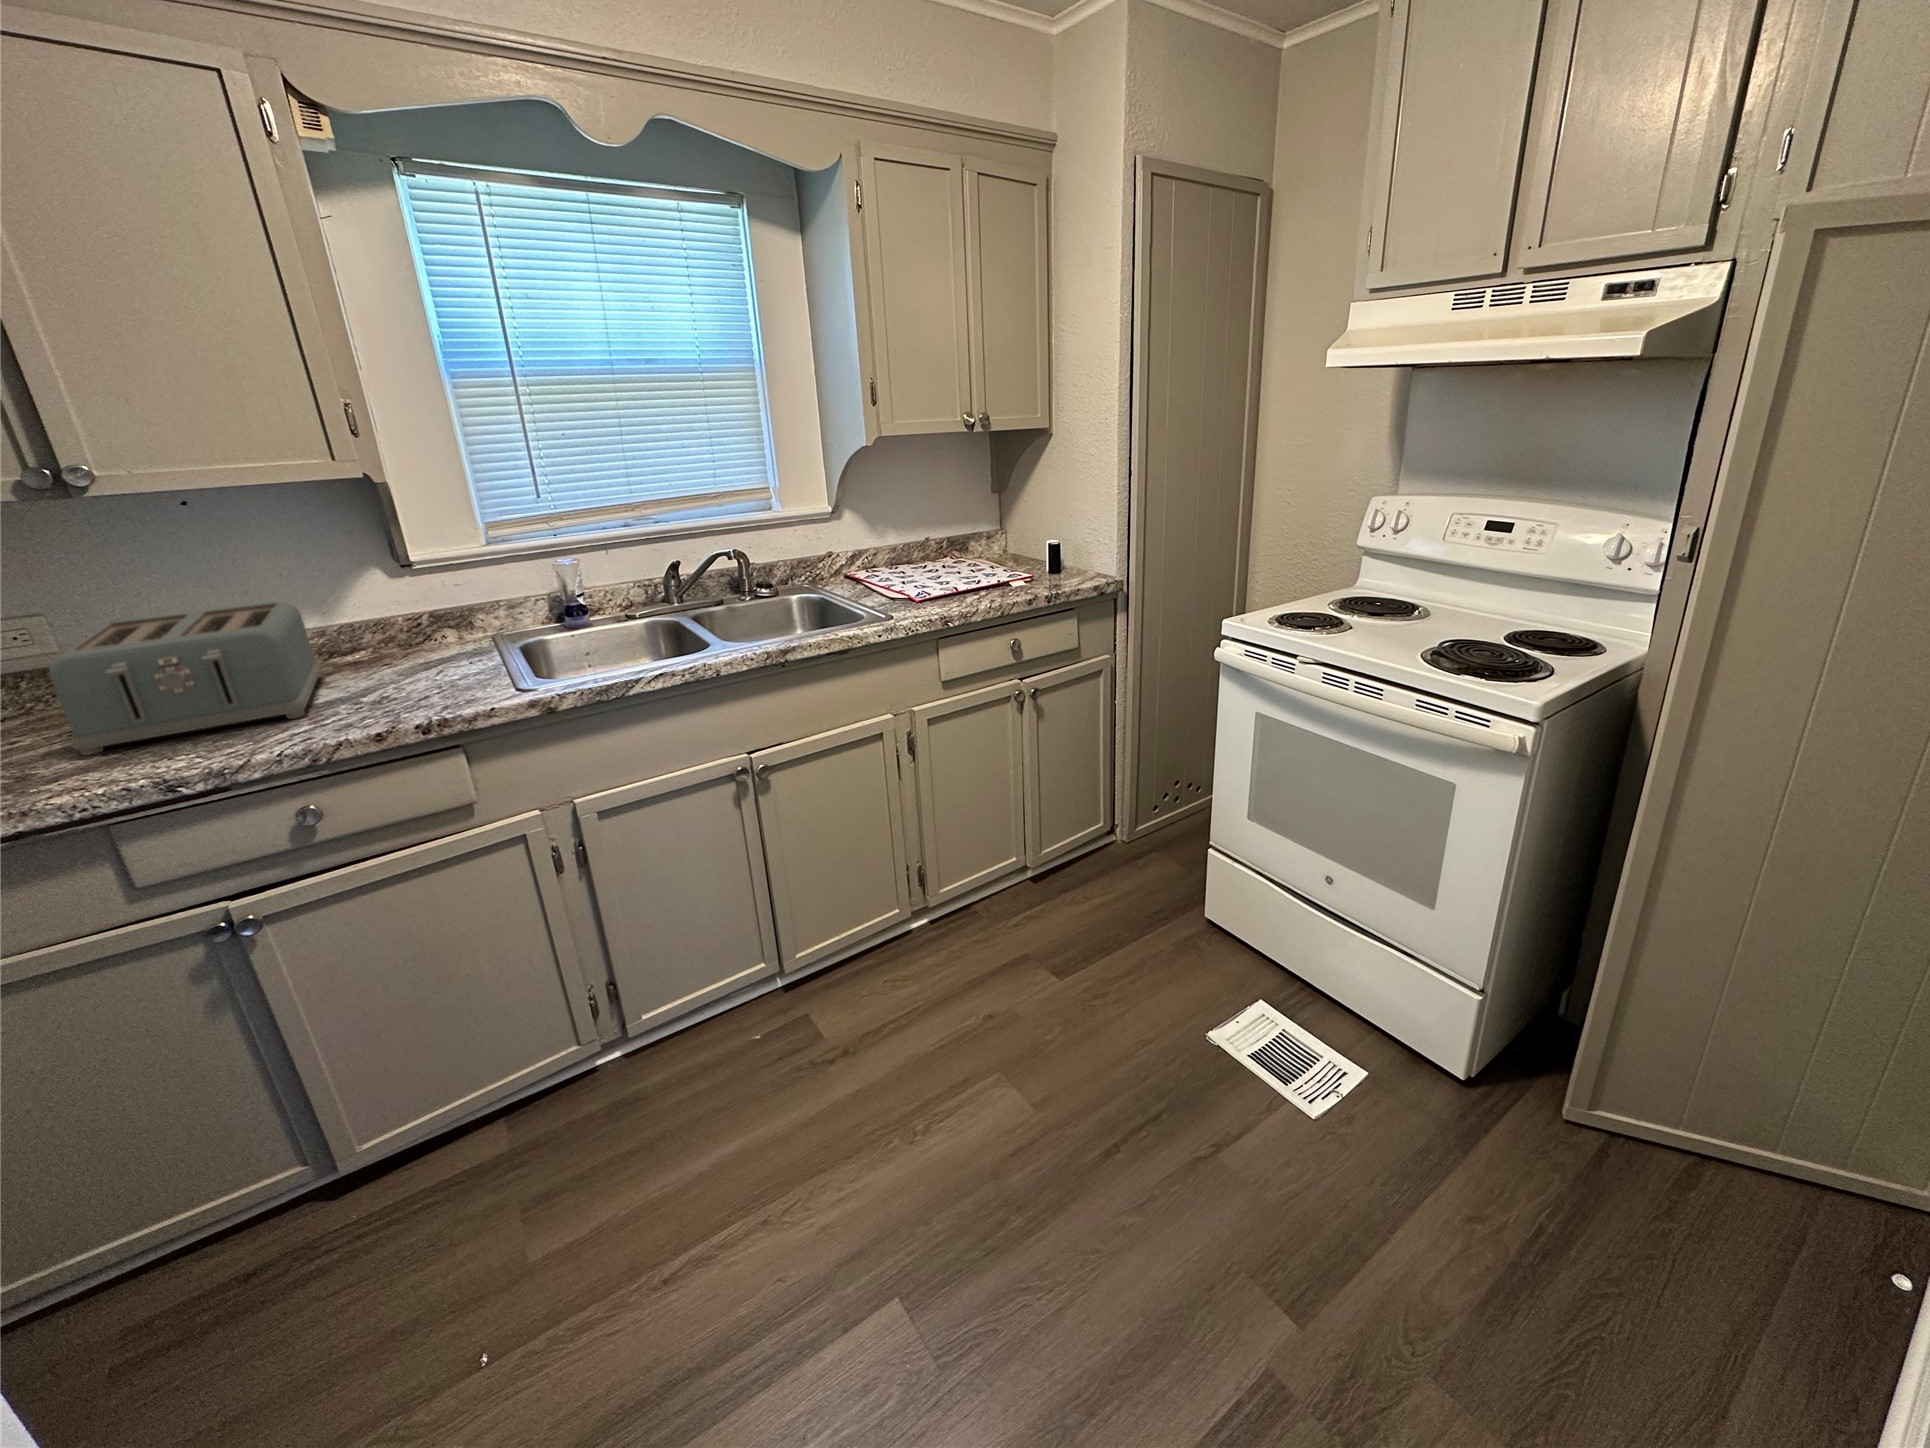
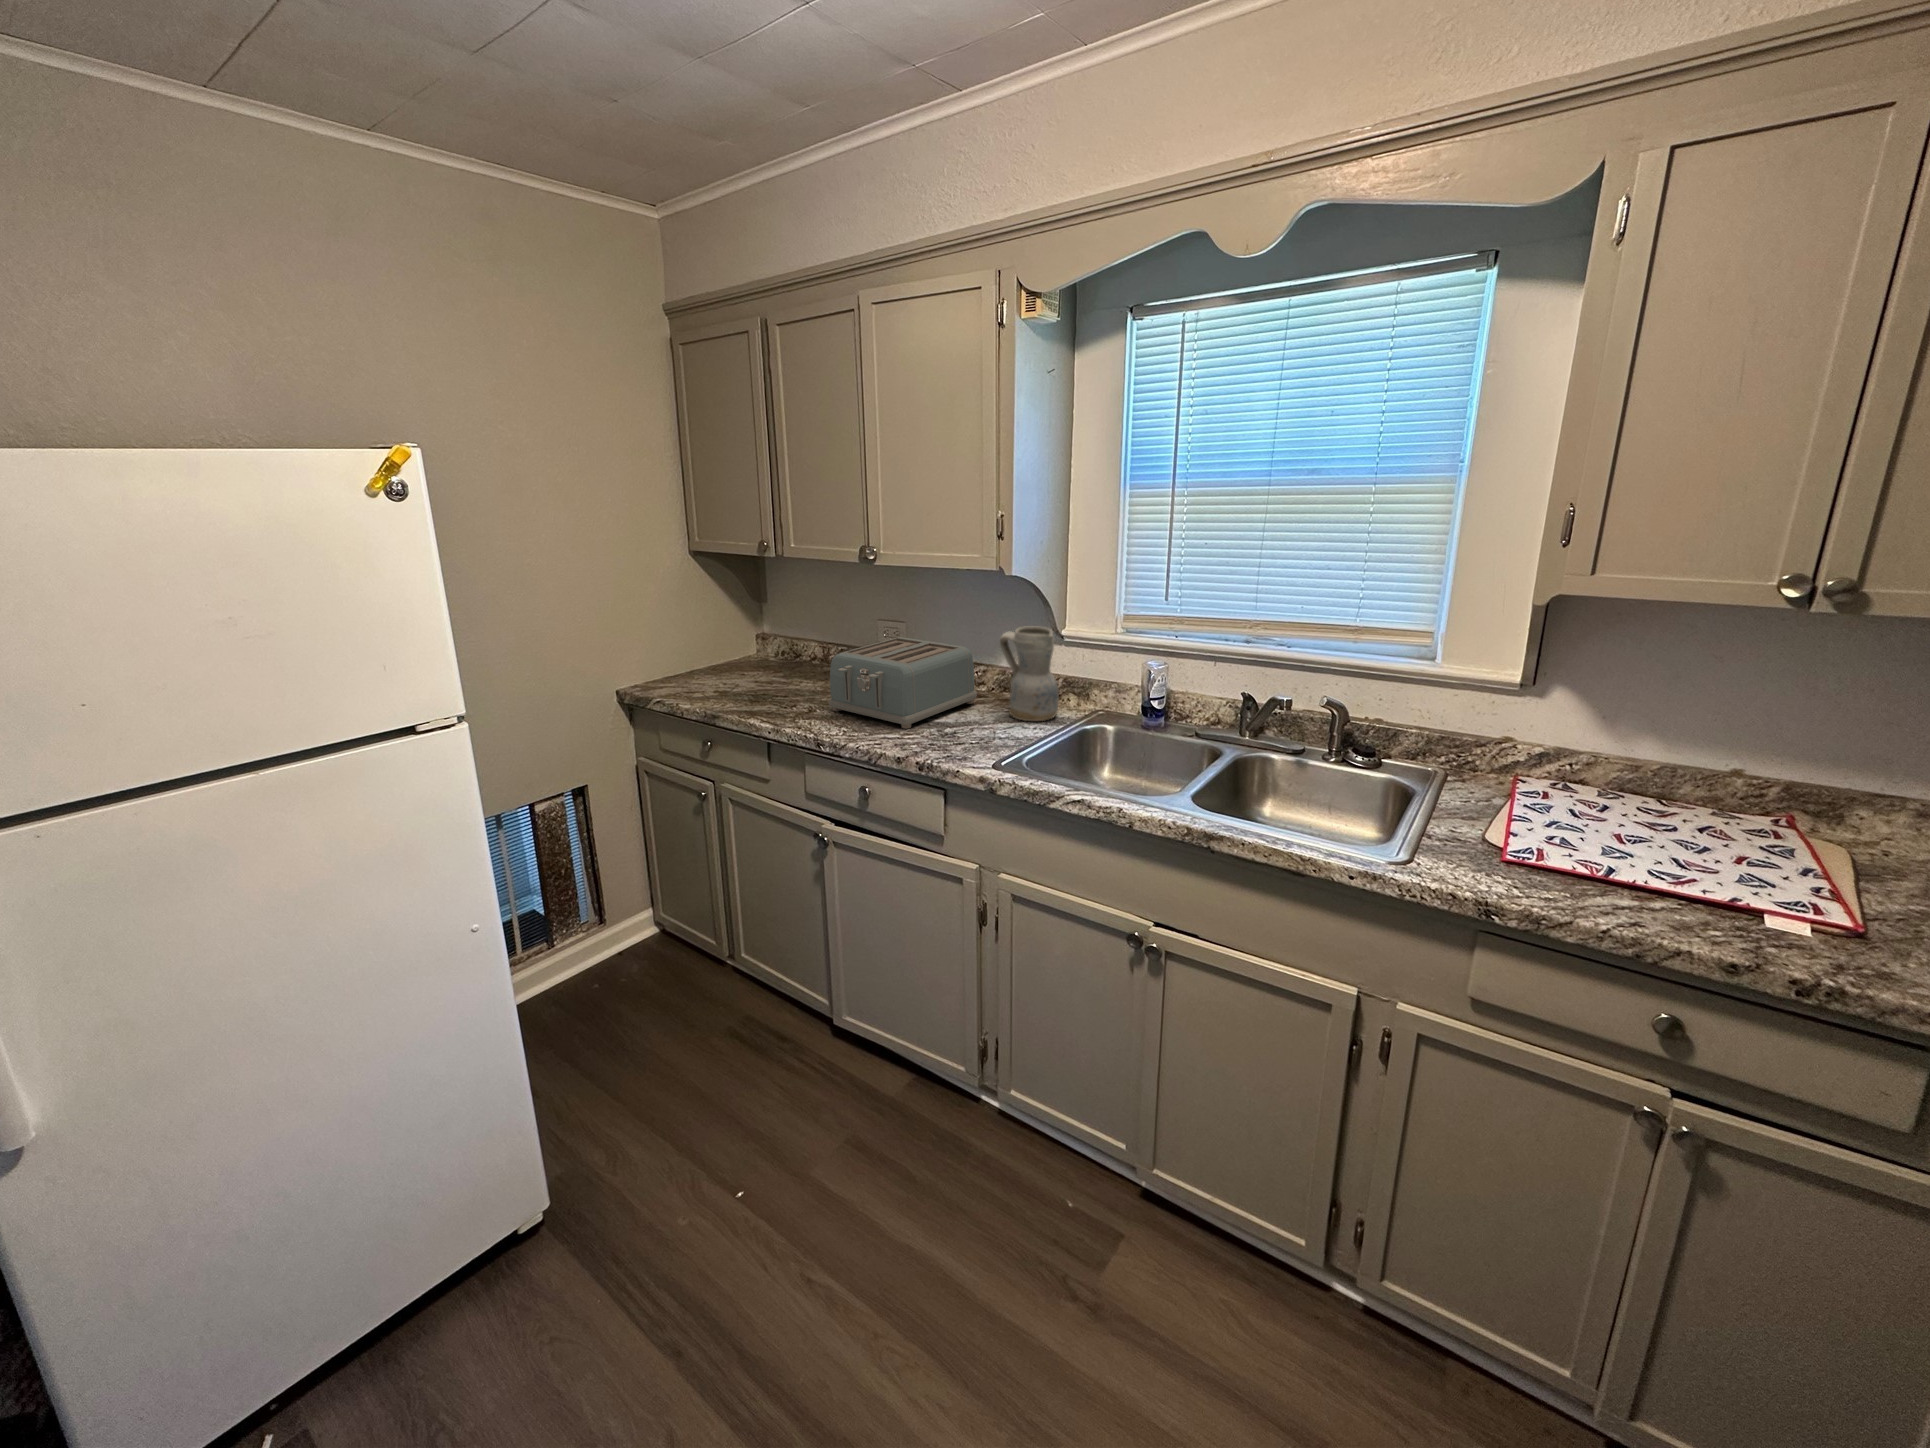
ceramic pitcher: none [350,549,465,667] -> present [1000,626,1059,721]

